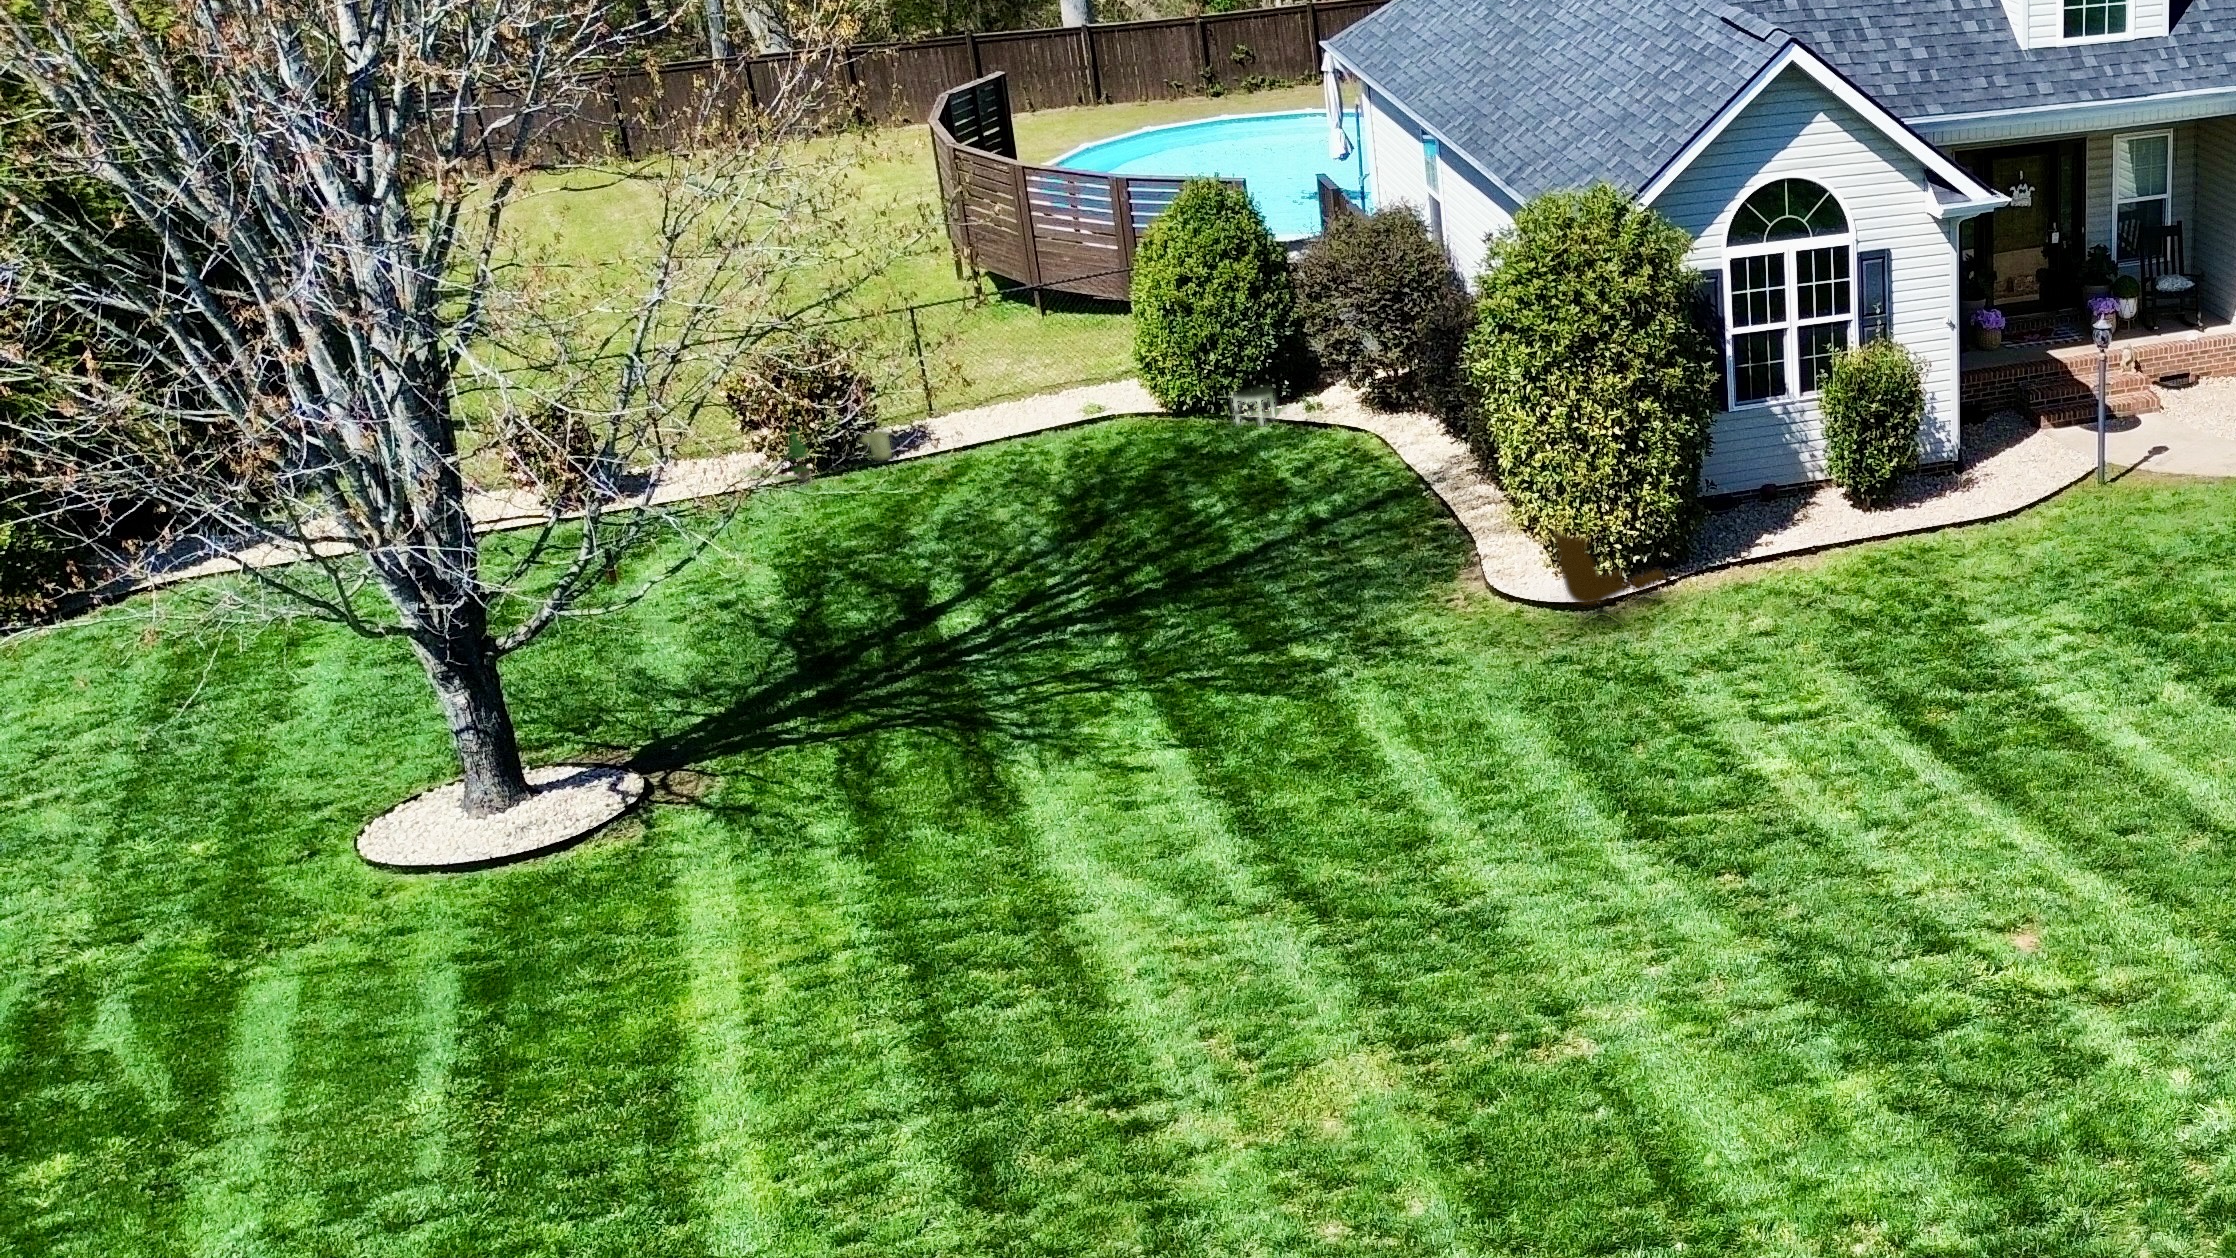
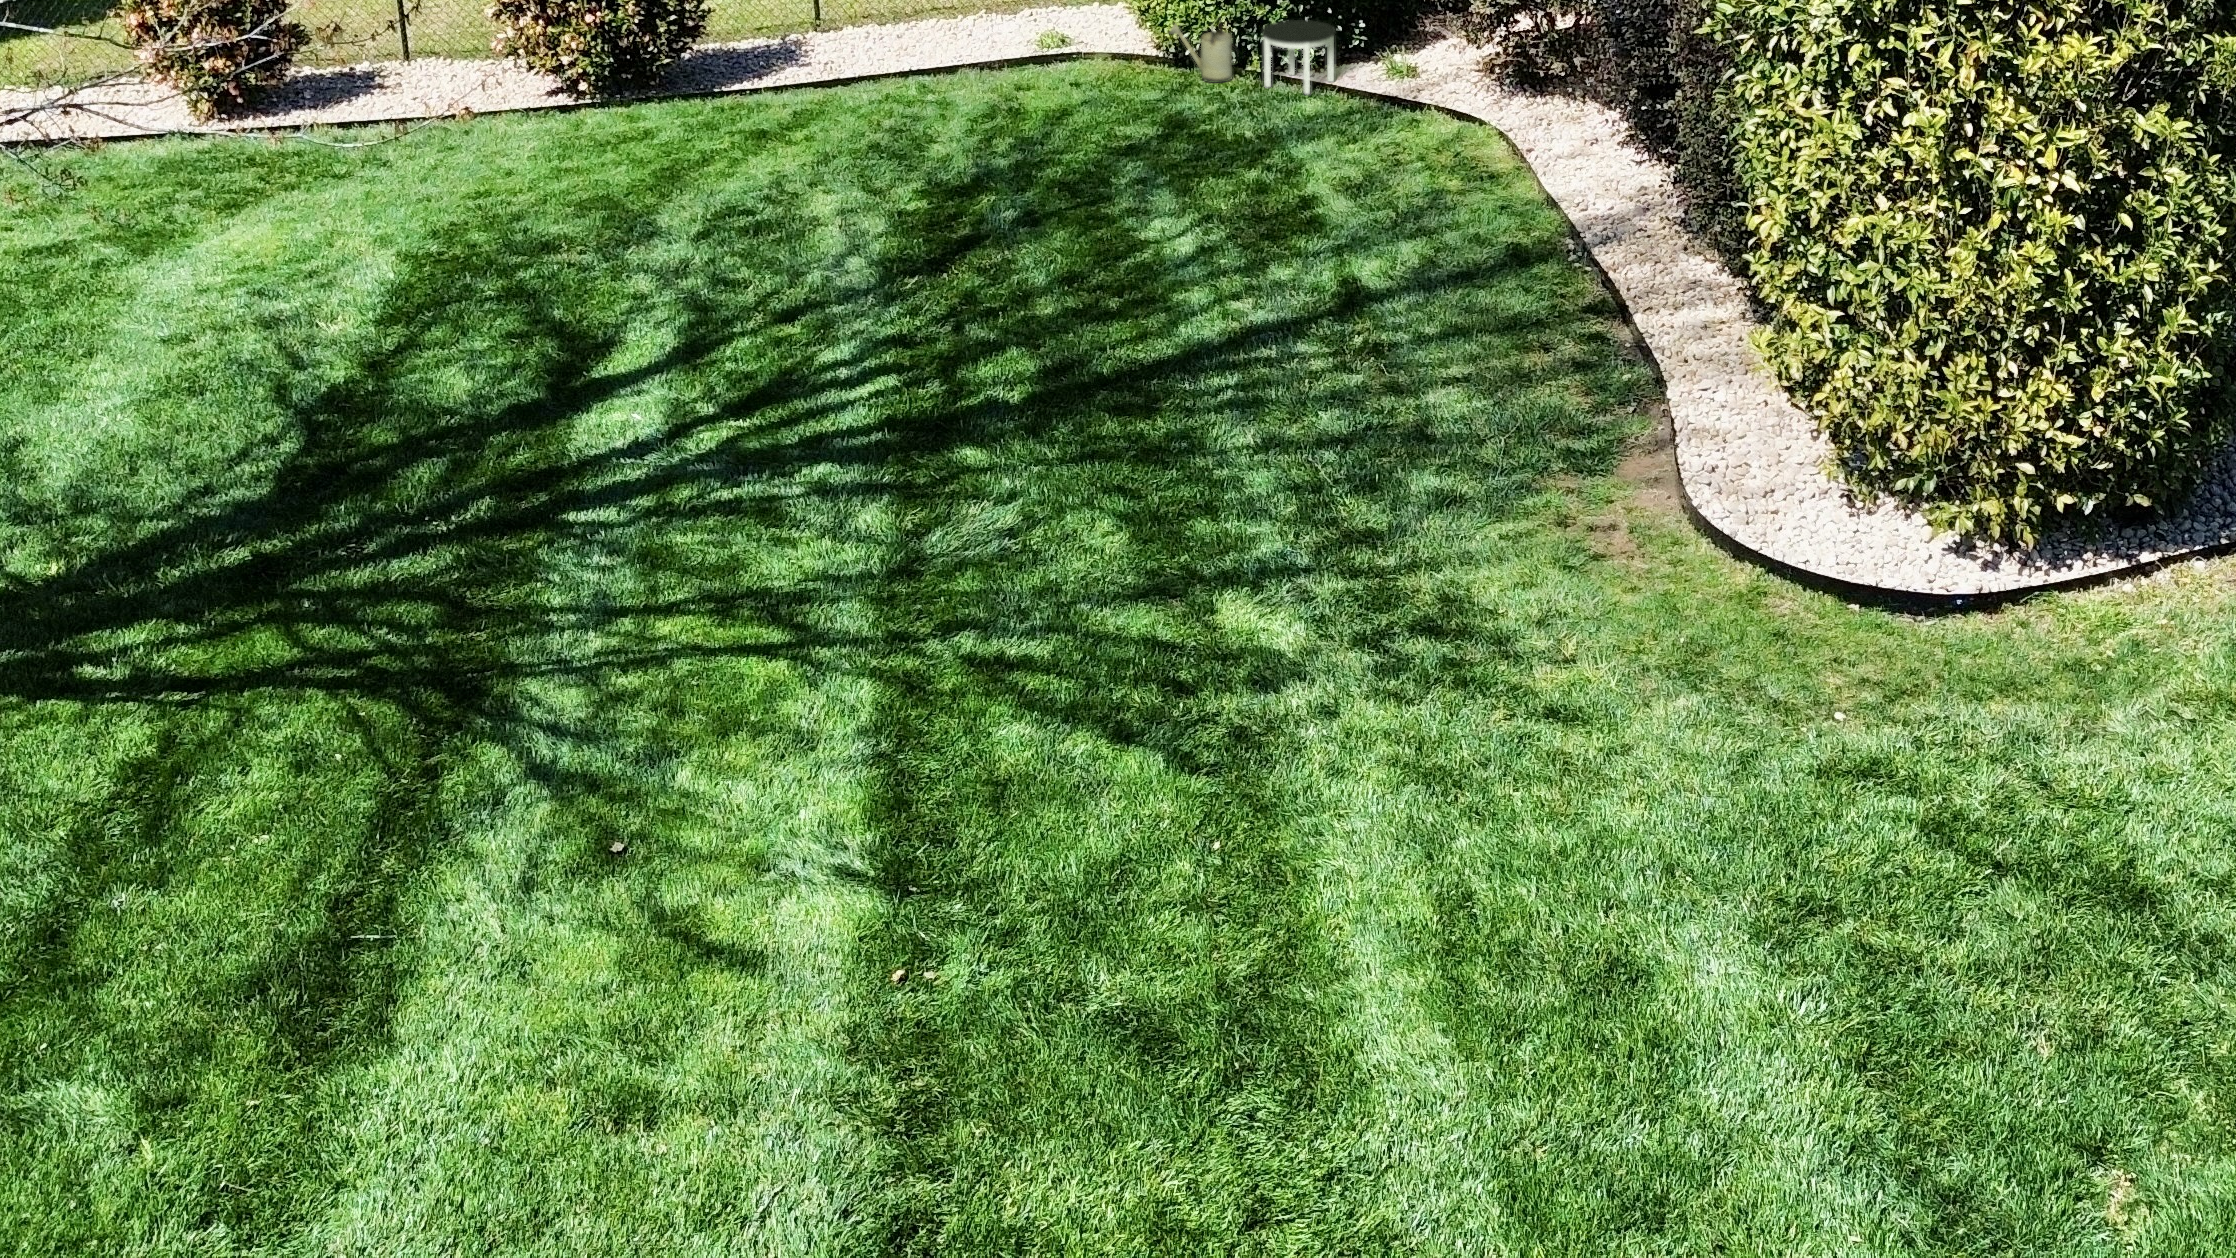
potted tree: present [788,430,811,481] -> none [526,16,563,112]
watering can: present [862,431,892,461] -> present [1169,18,1238,83]
lounge chair: present [1553,530,1665,619] -> none [1881,413,2144,683]

